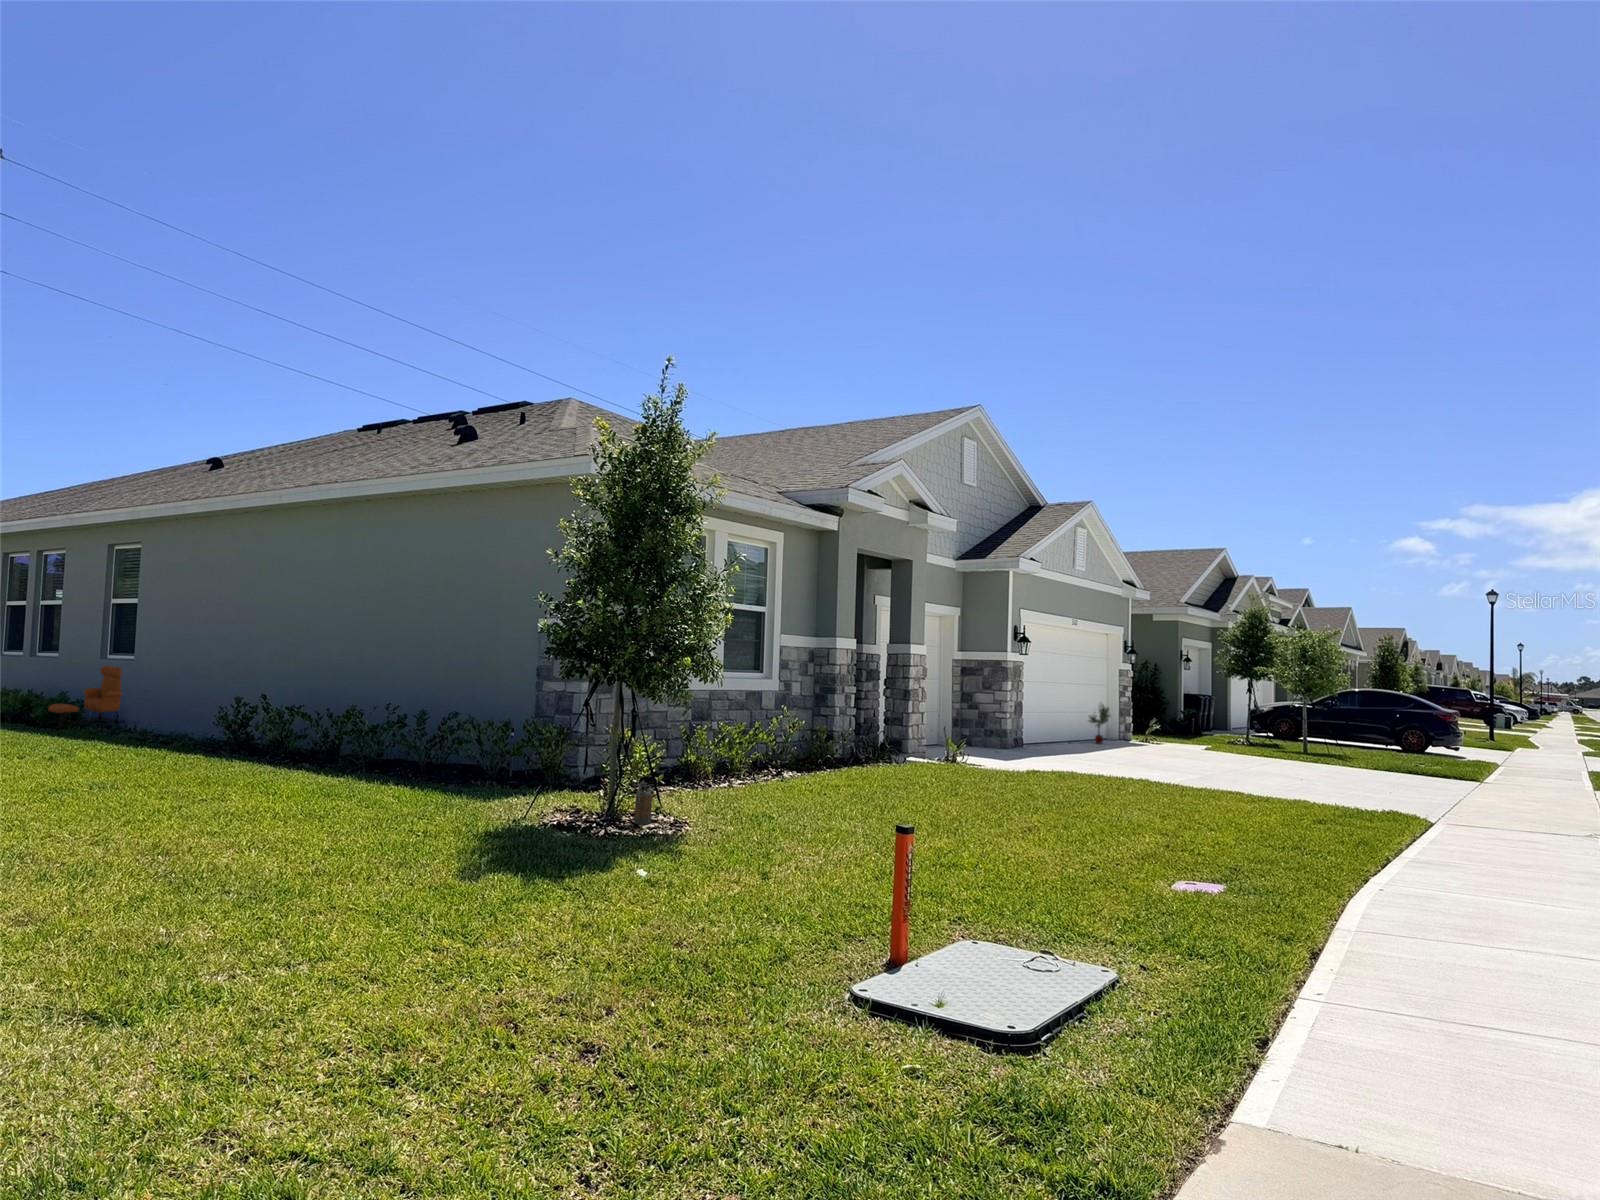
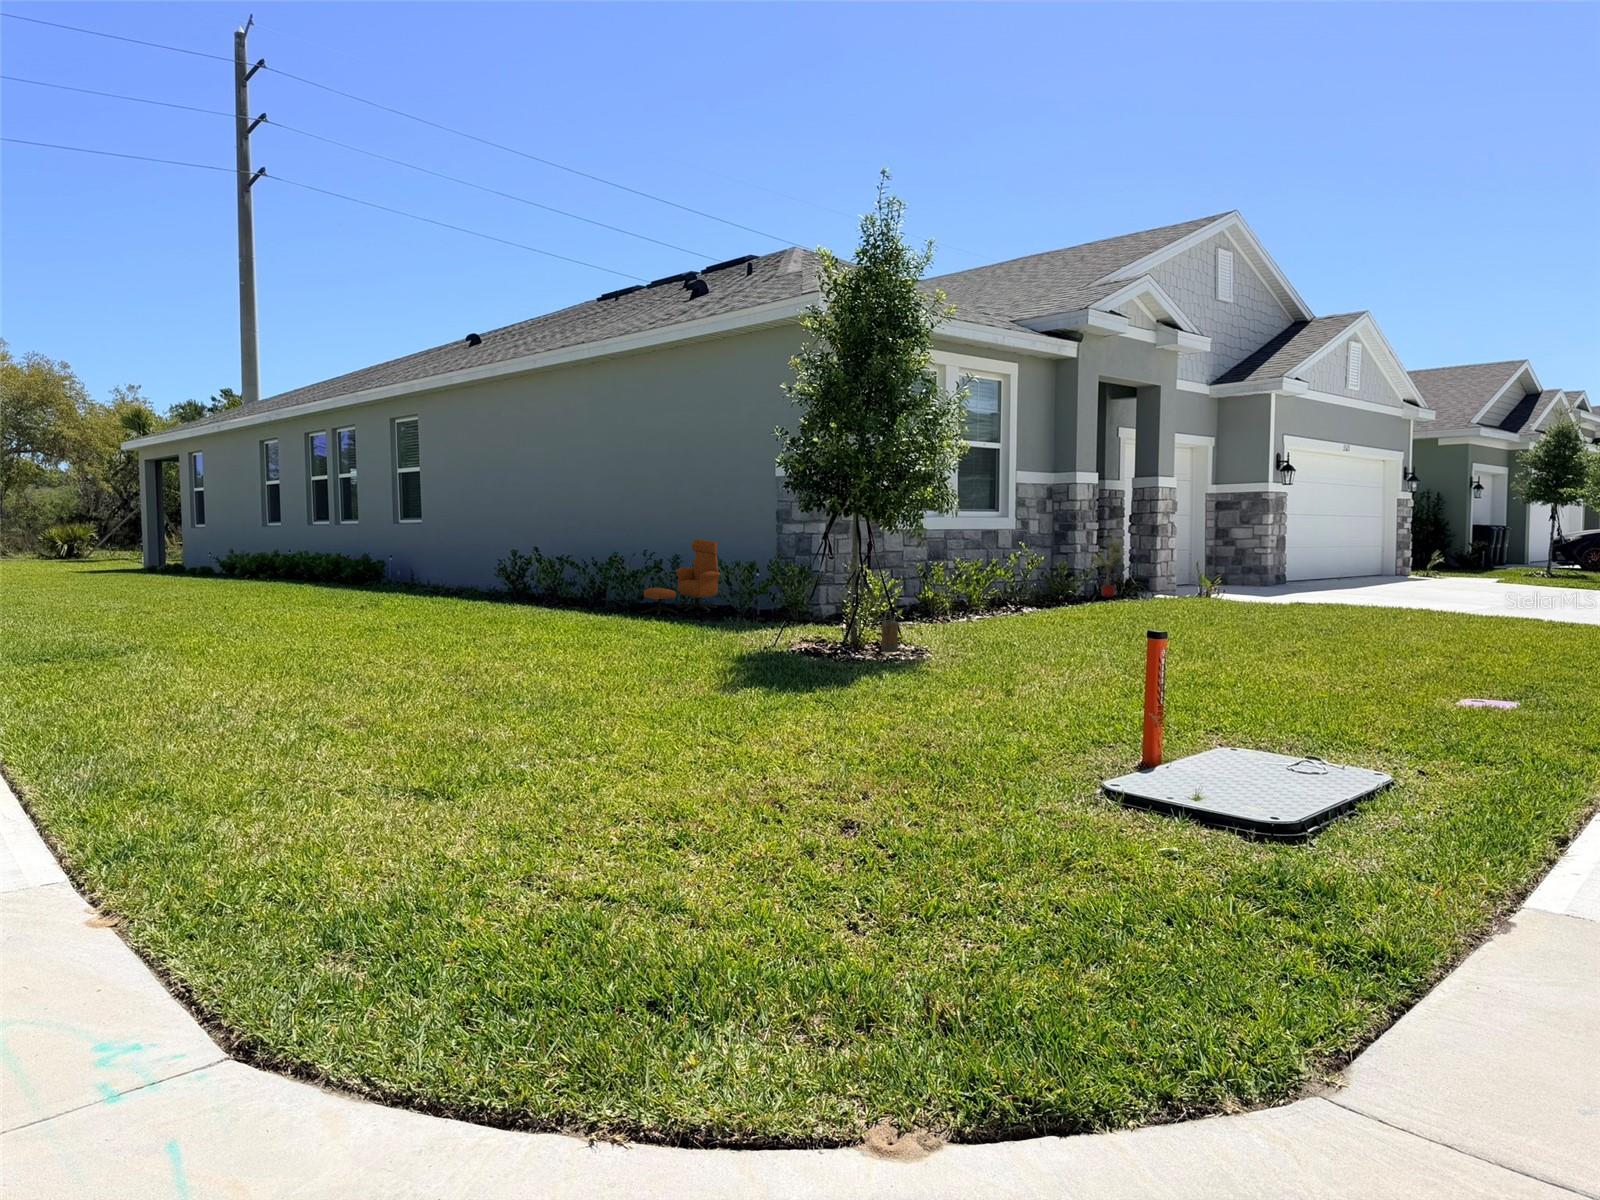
lounge chair: present [47,666,122,724] -> present [641,540,720,615]
potted tree: present [1089,704,1110,744] -> present [1091,534,1125,598]

